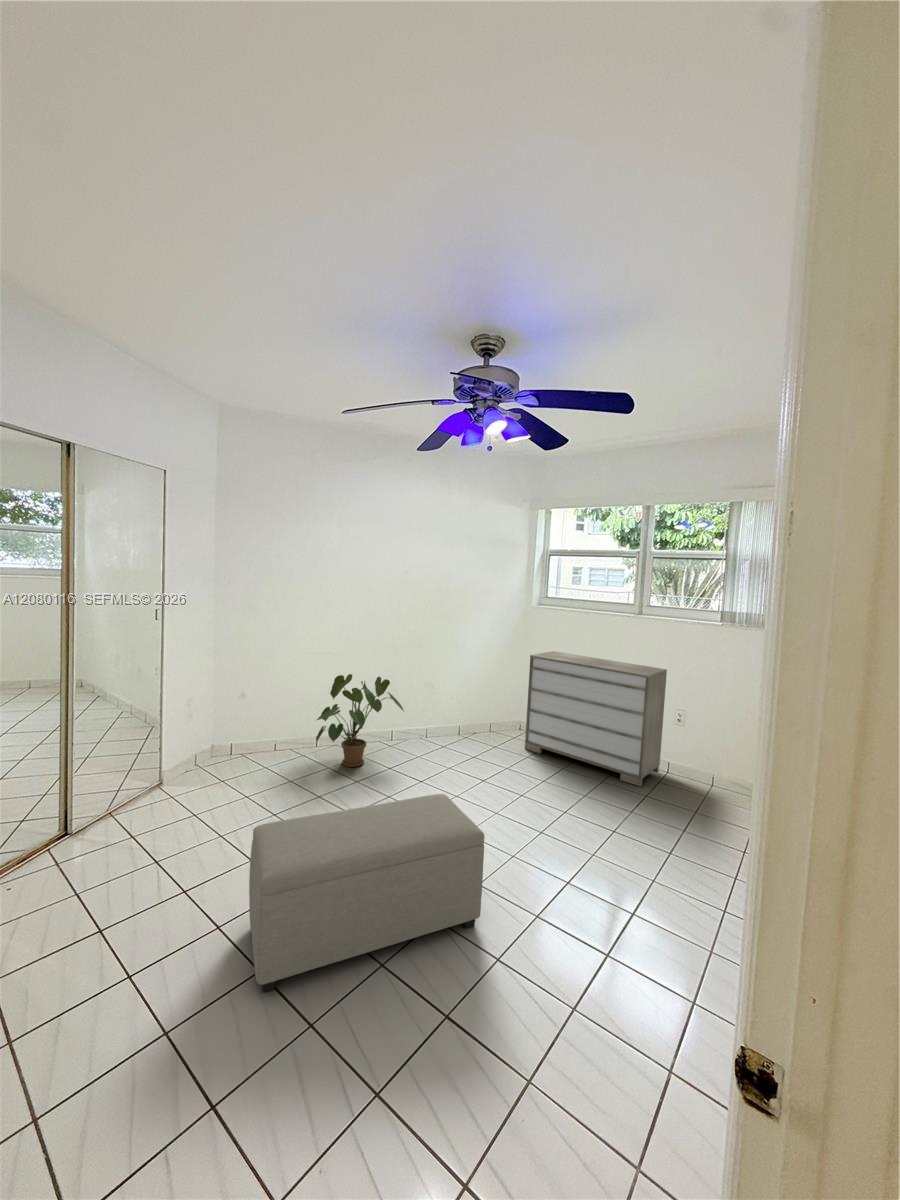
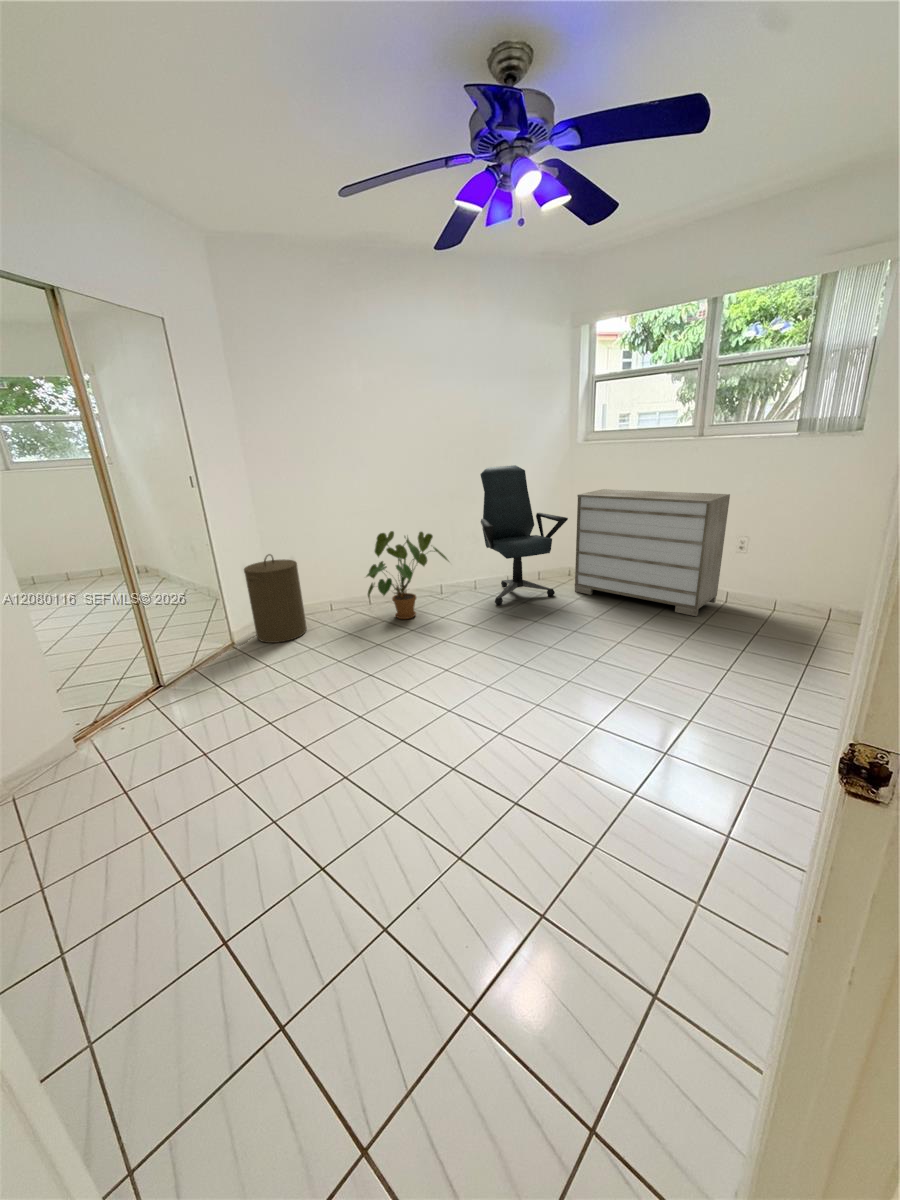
office chair: none [438,622,520,758] -> present [480,465,568,605]
laundry hamper: none [191,689,249,785] -> present [244,554,307,643]
ottoman: present [249,794,485,992] -> none [322,629,542,794]

